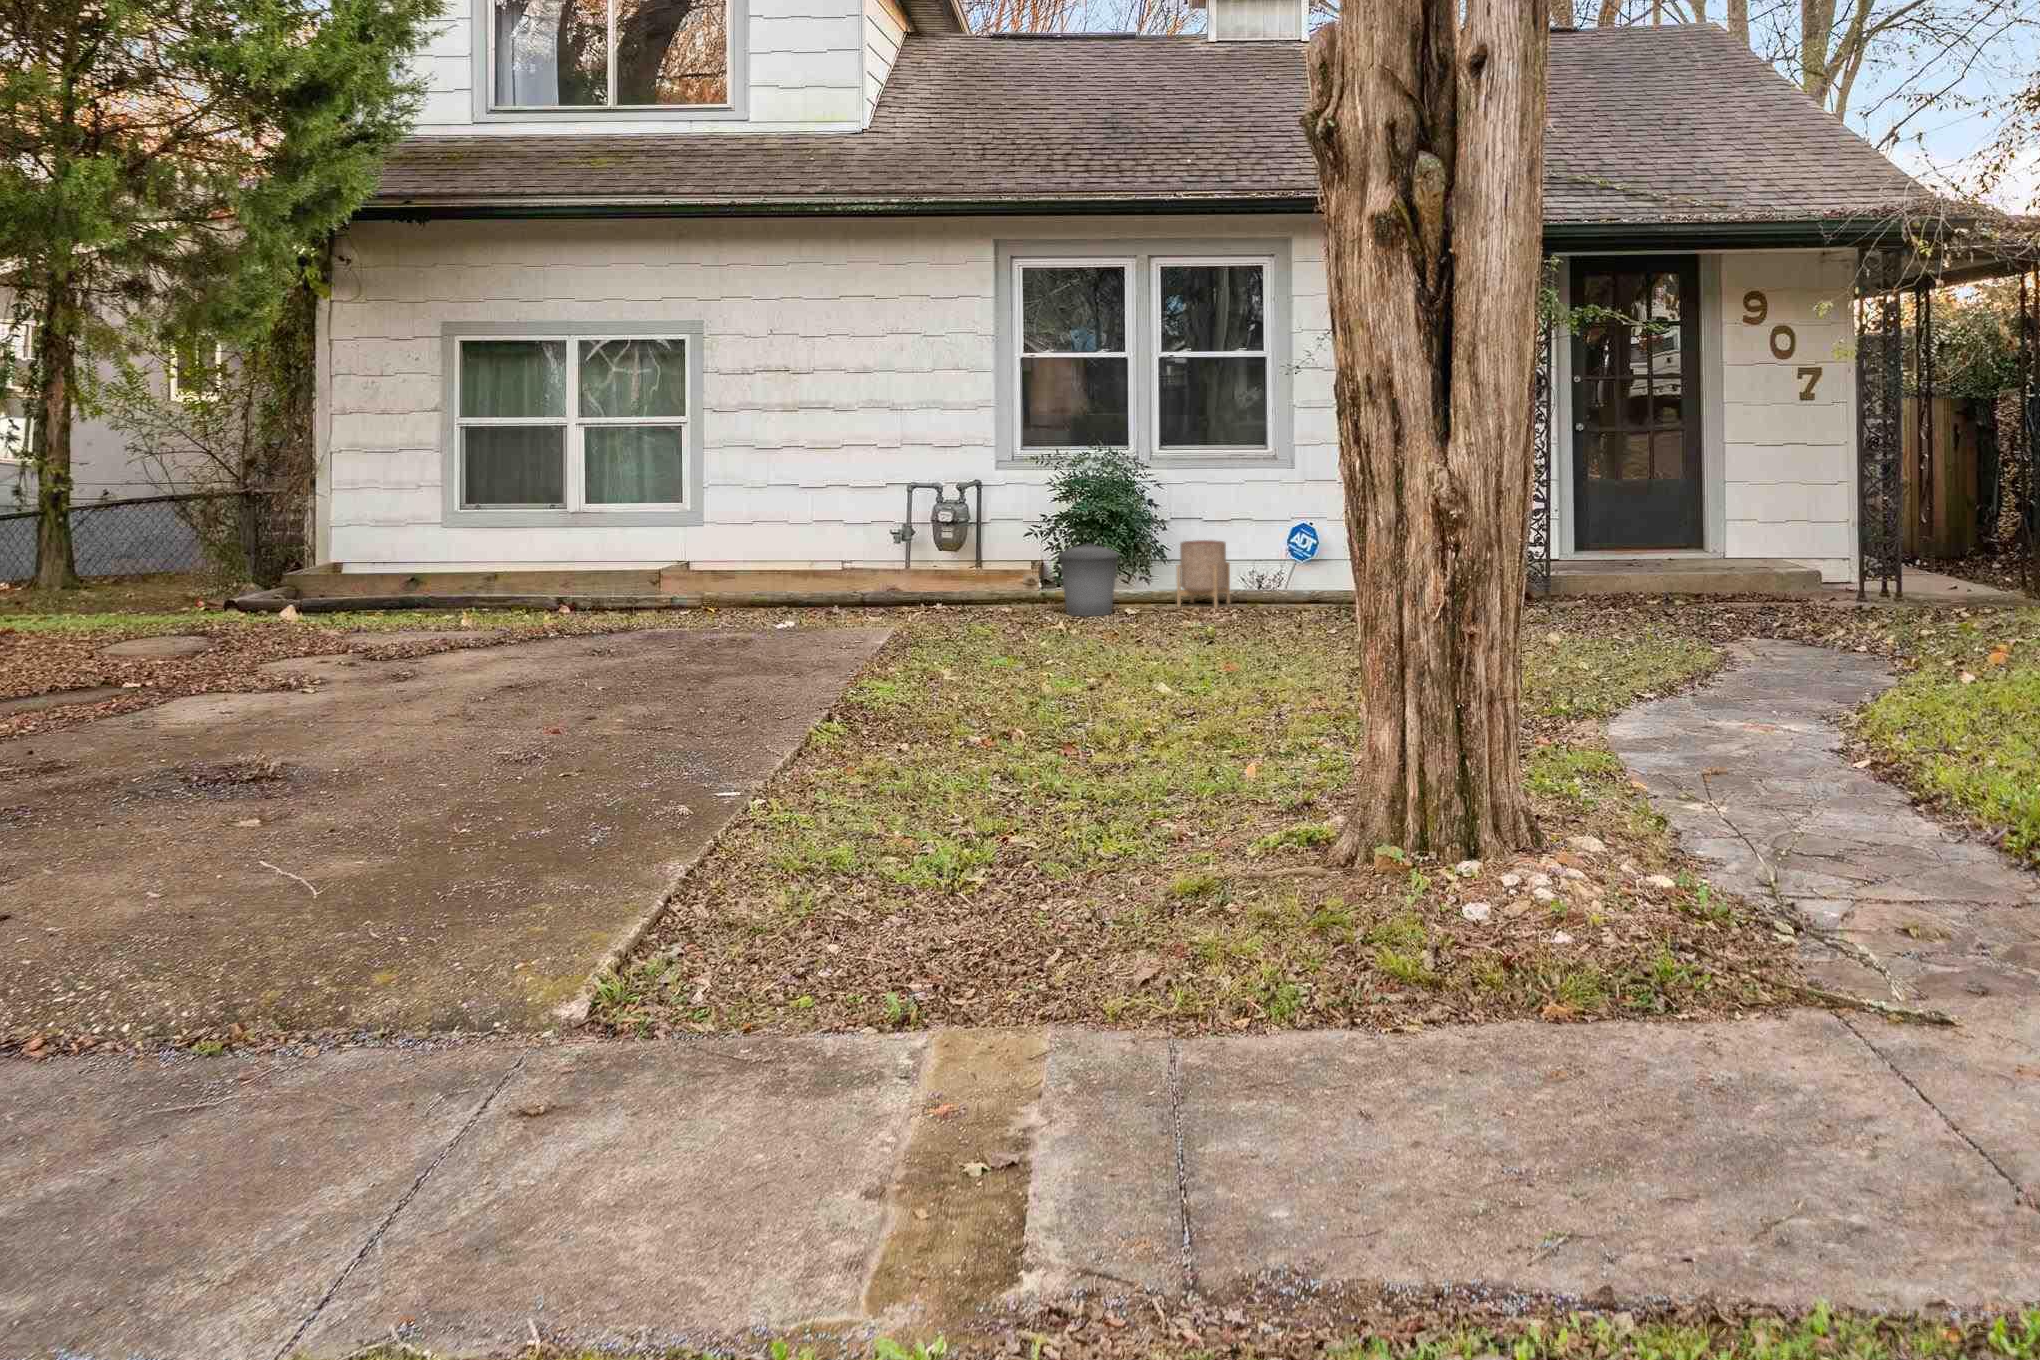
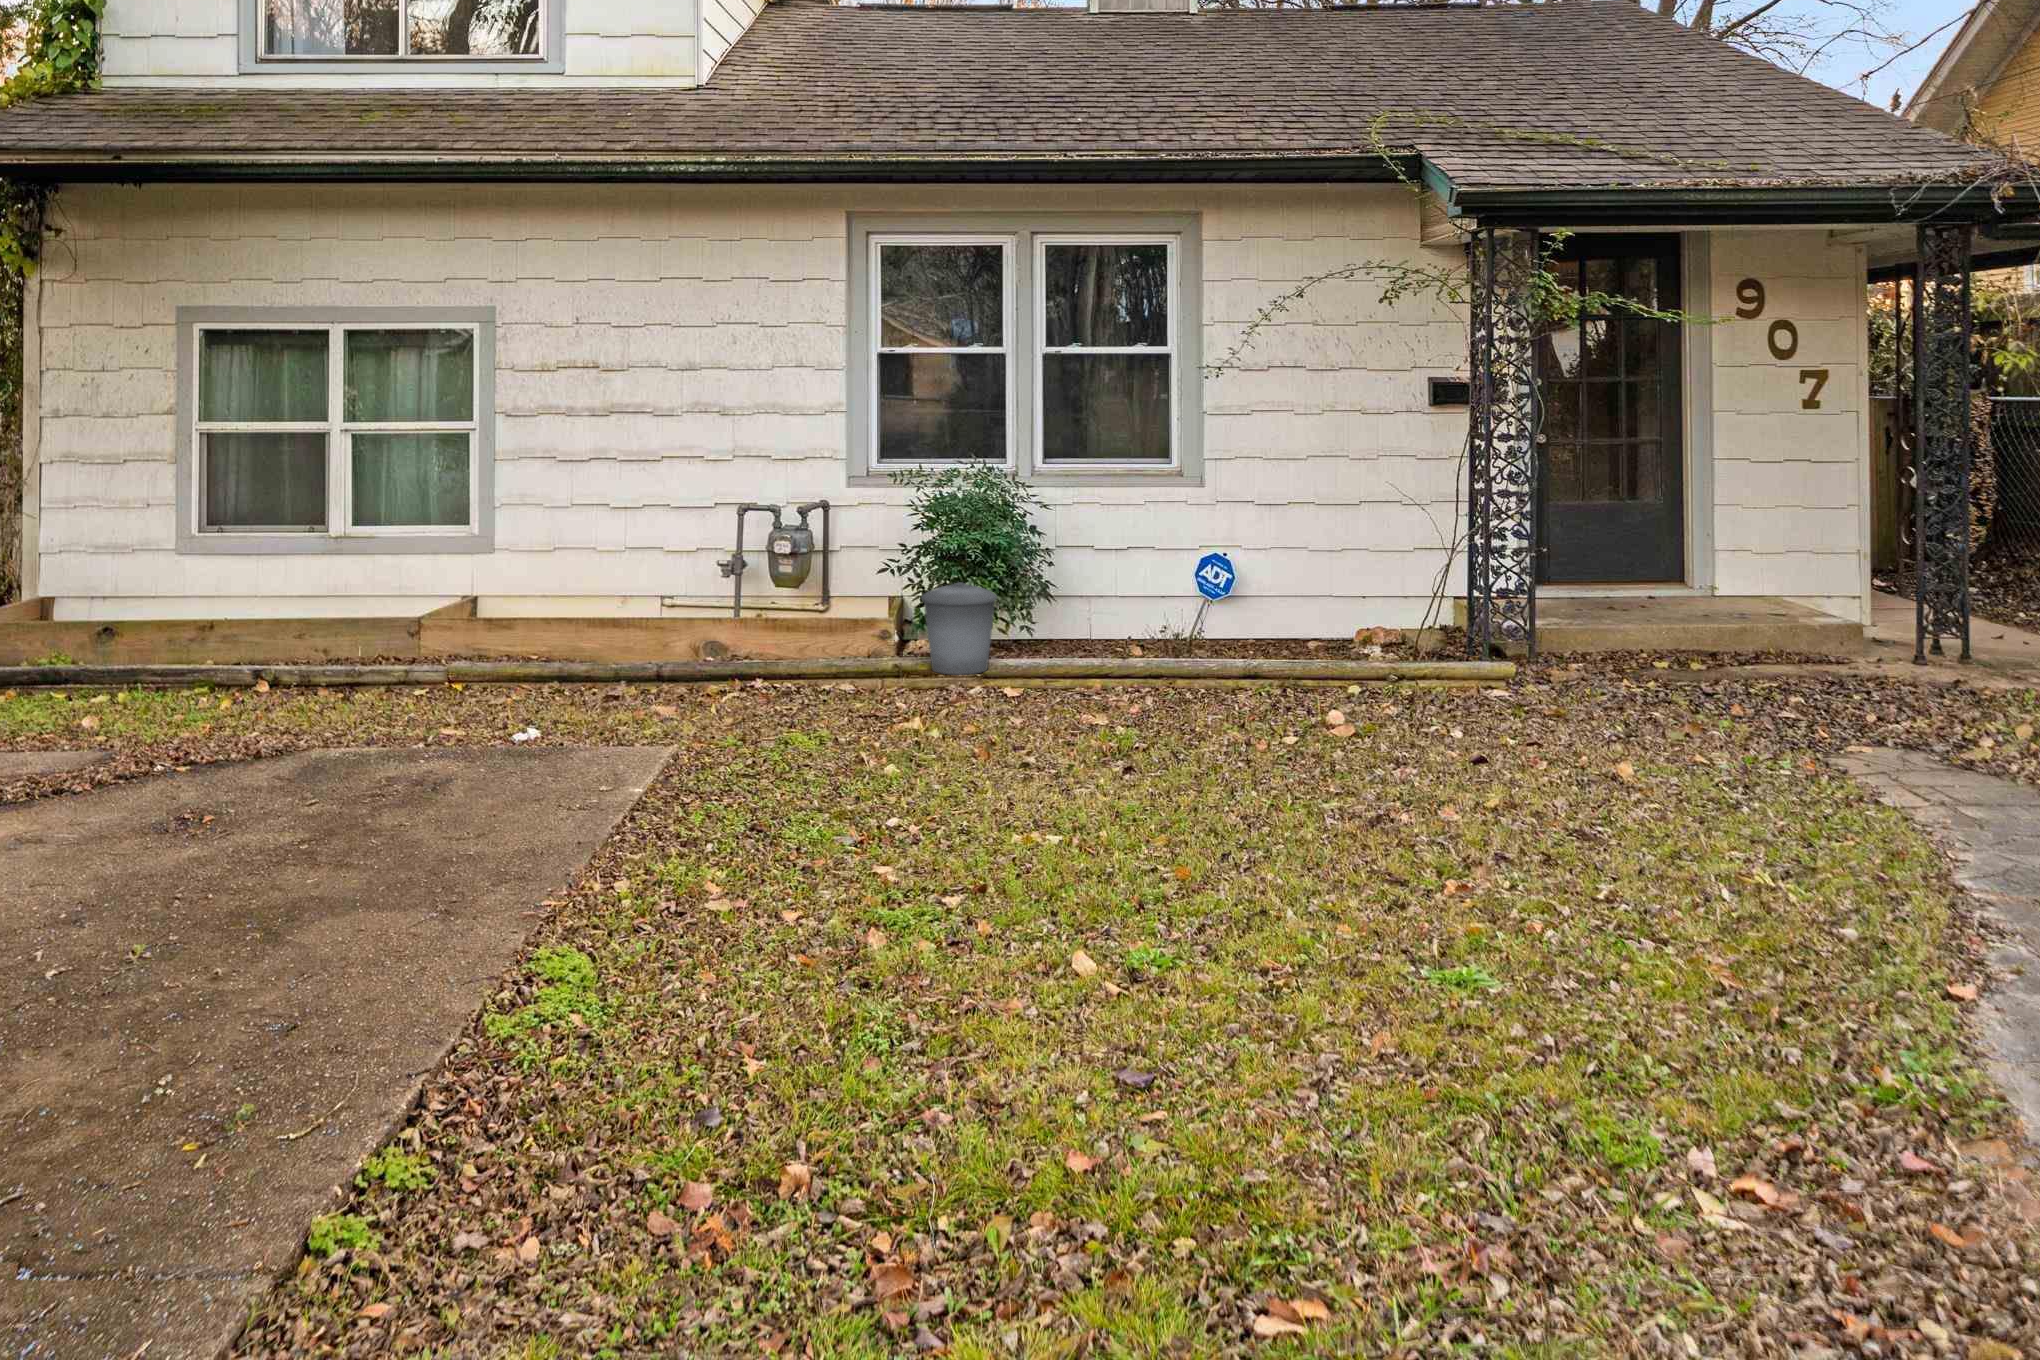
planter: present [1176,540,1230,609] -> none [1065,574,1129,661]

